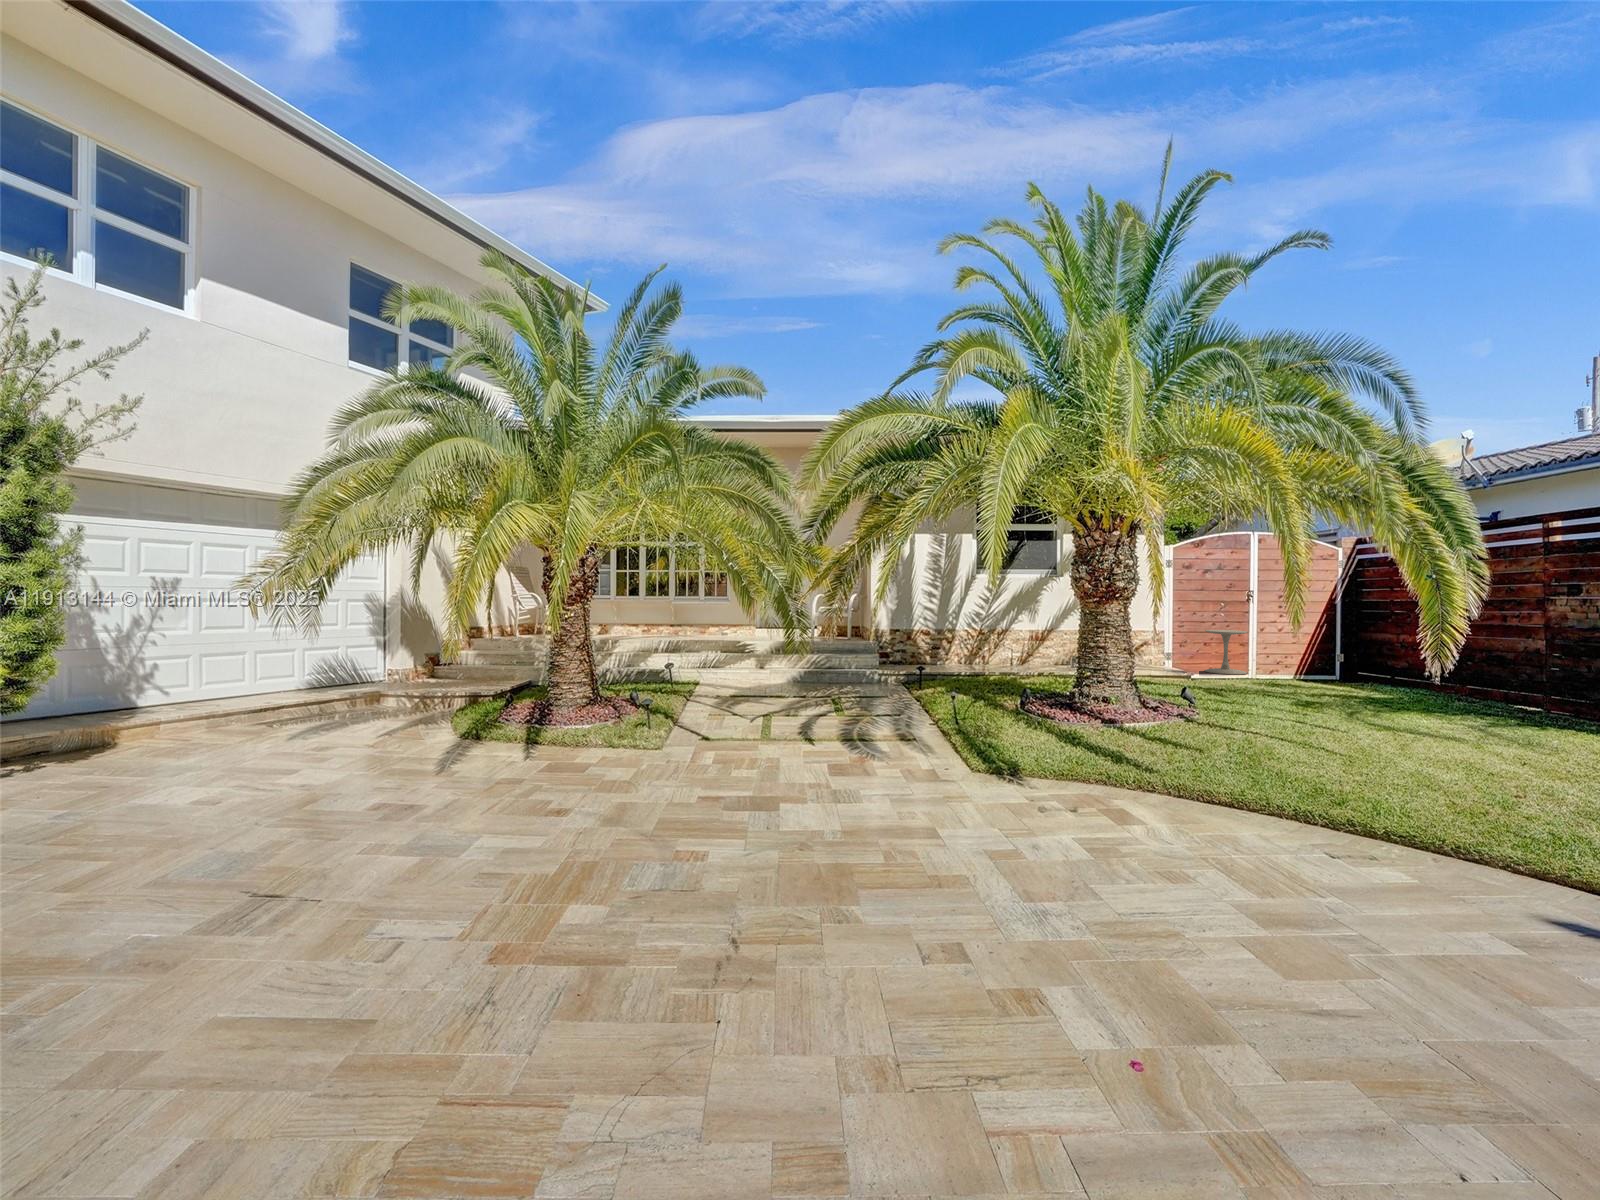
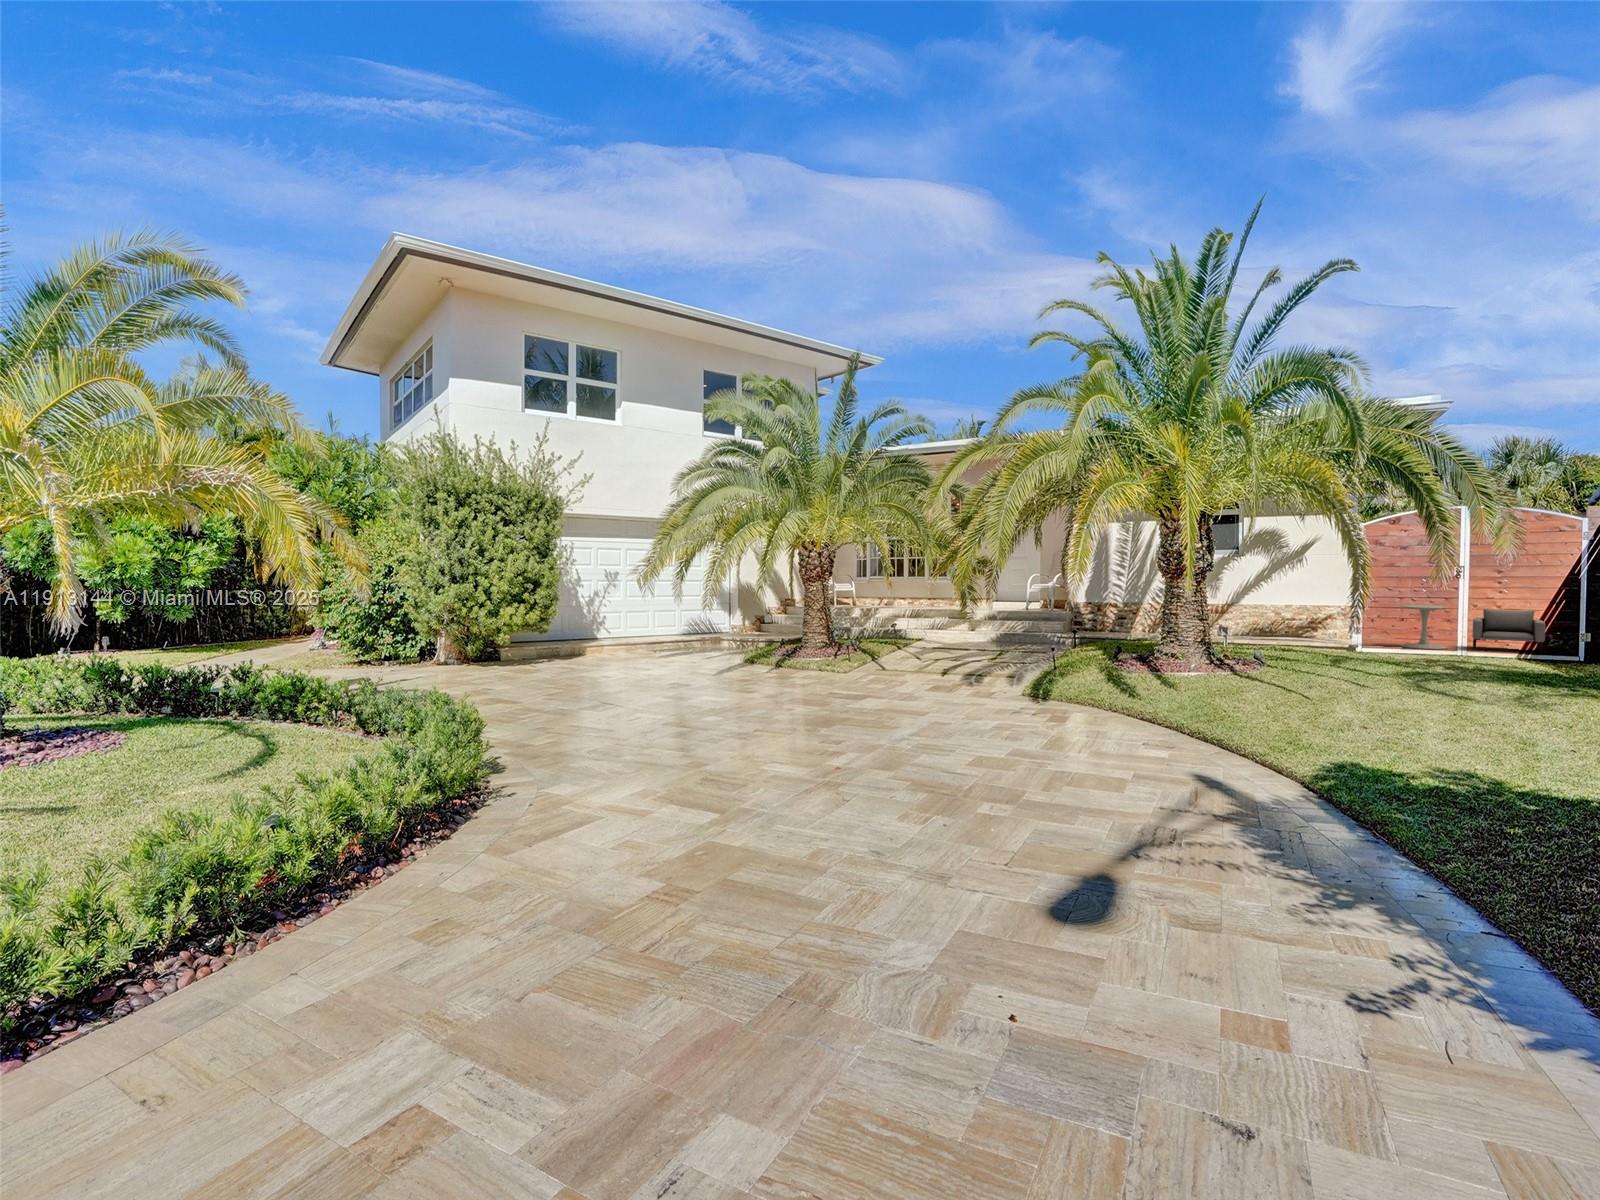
armchair: none [1260,633,1327,676] -> present [1472,609,1545,653]

